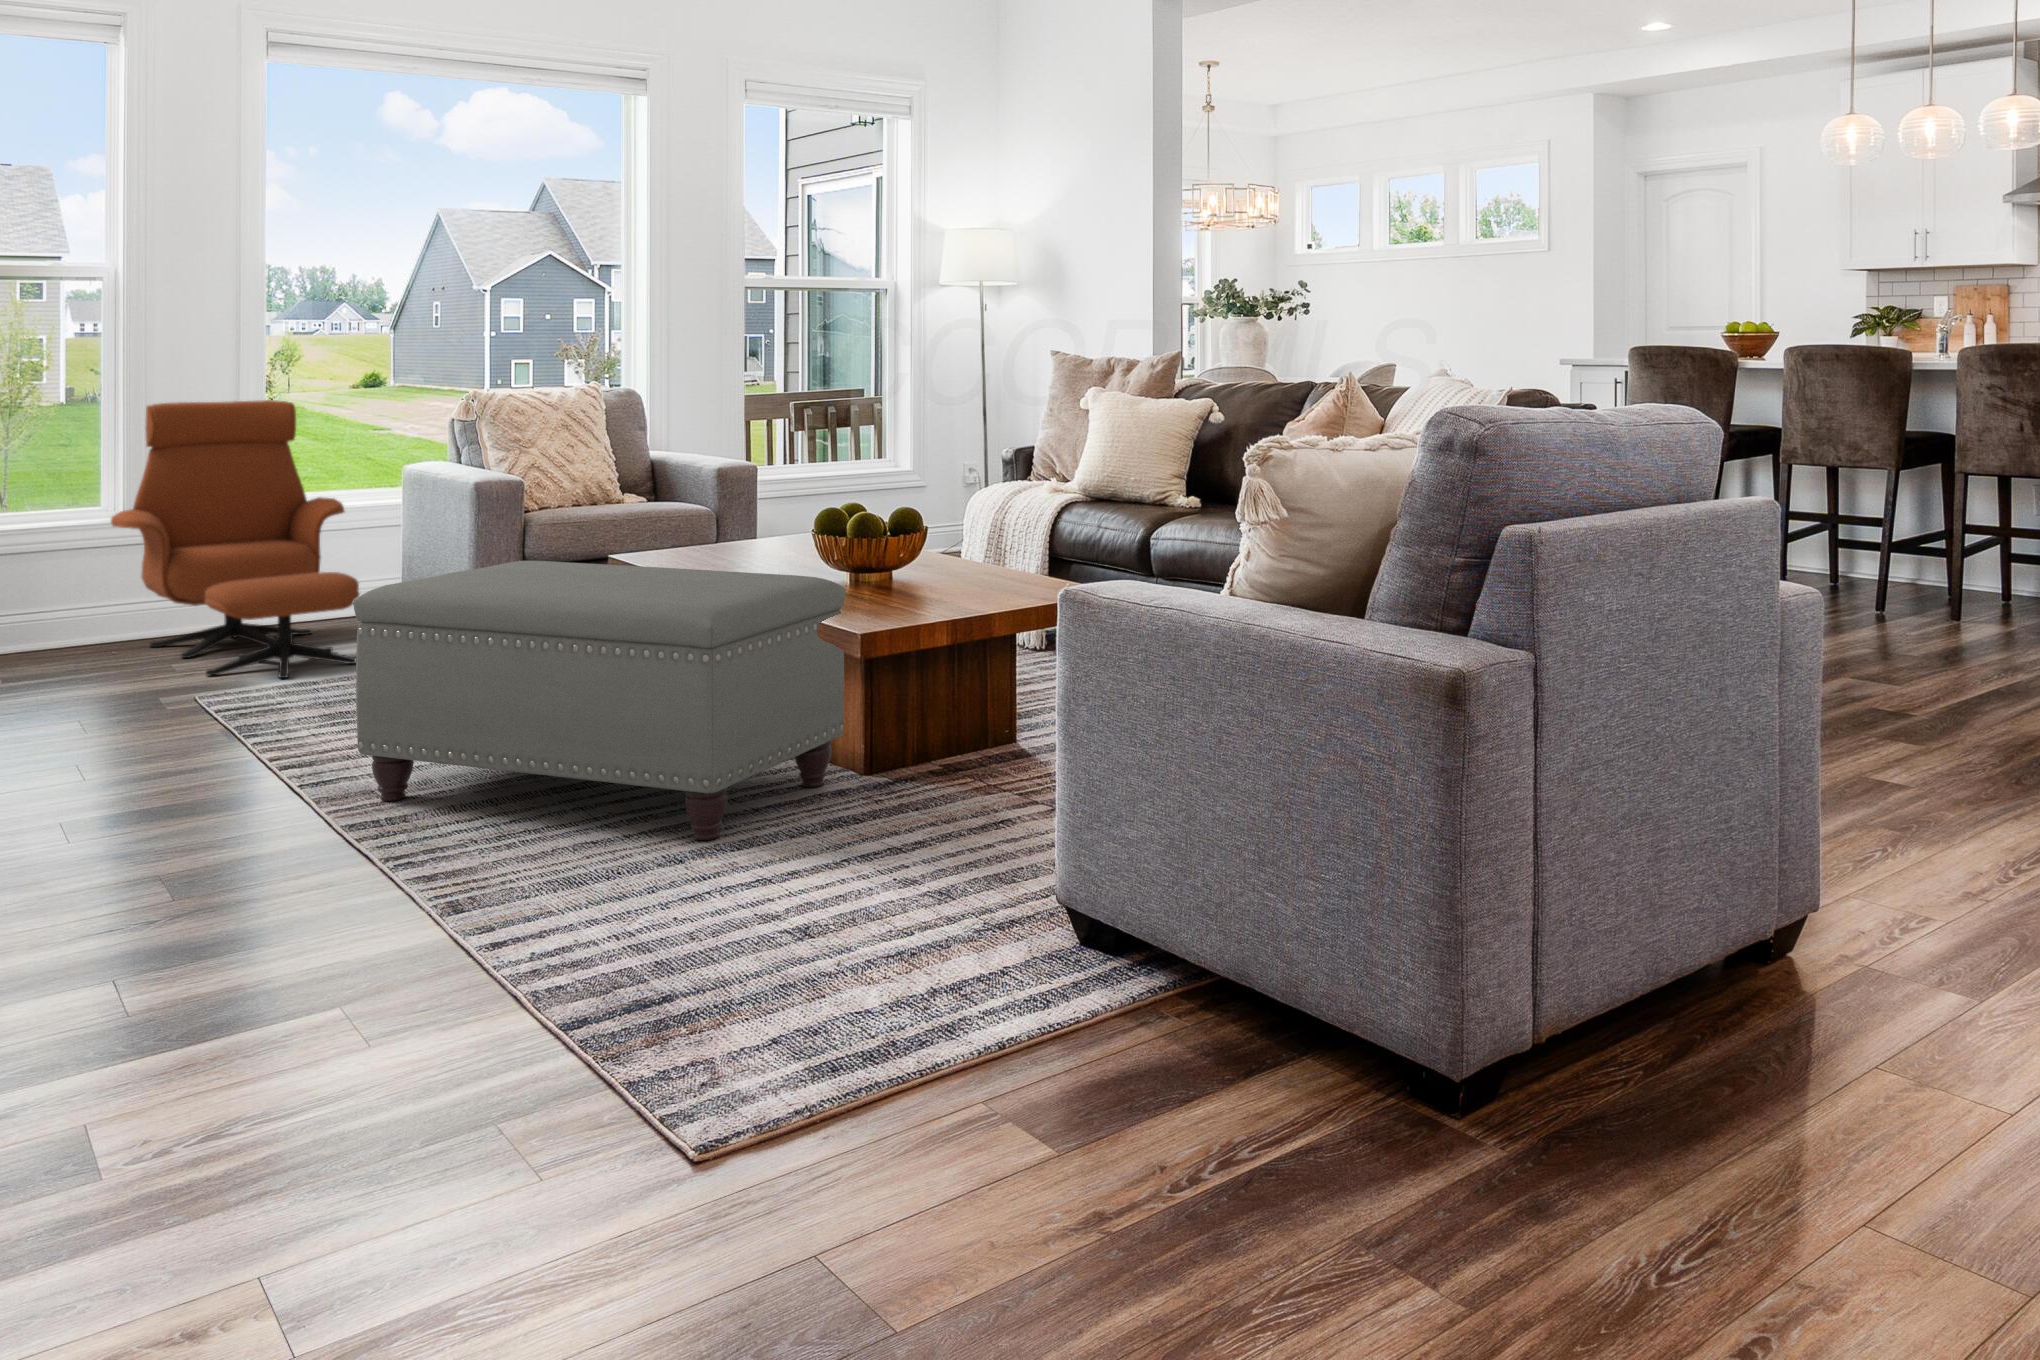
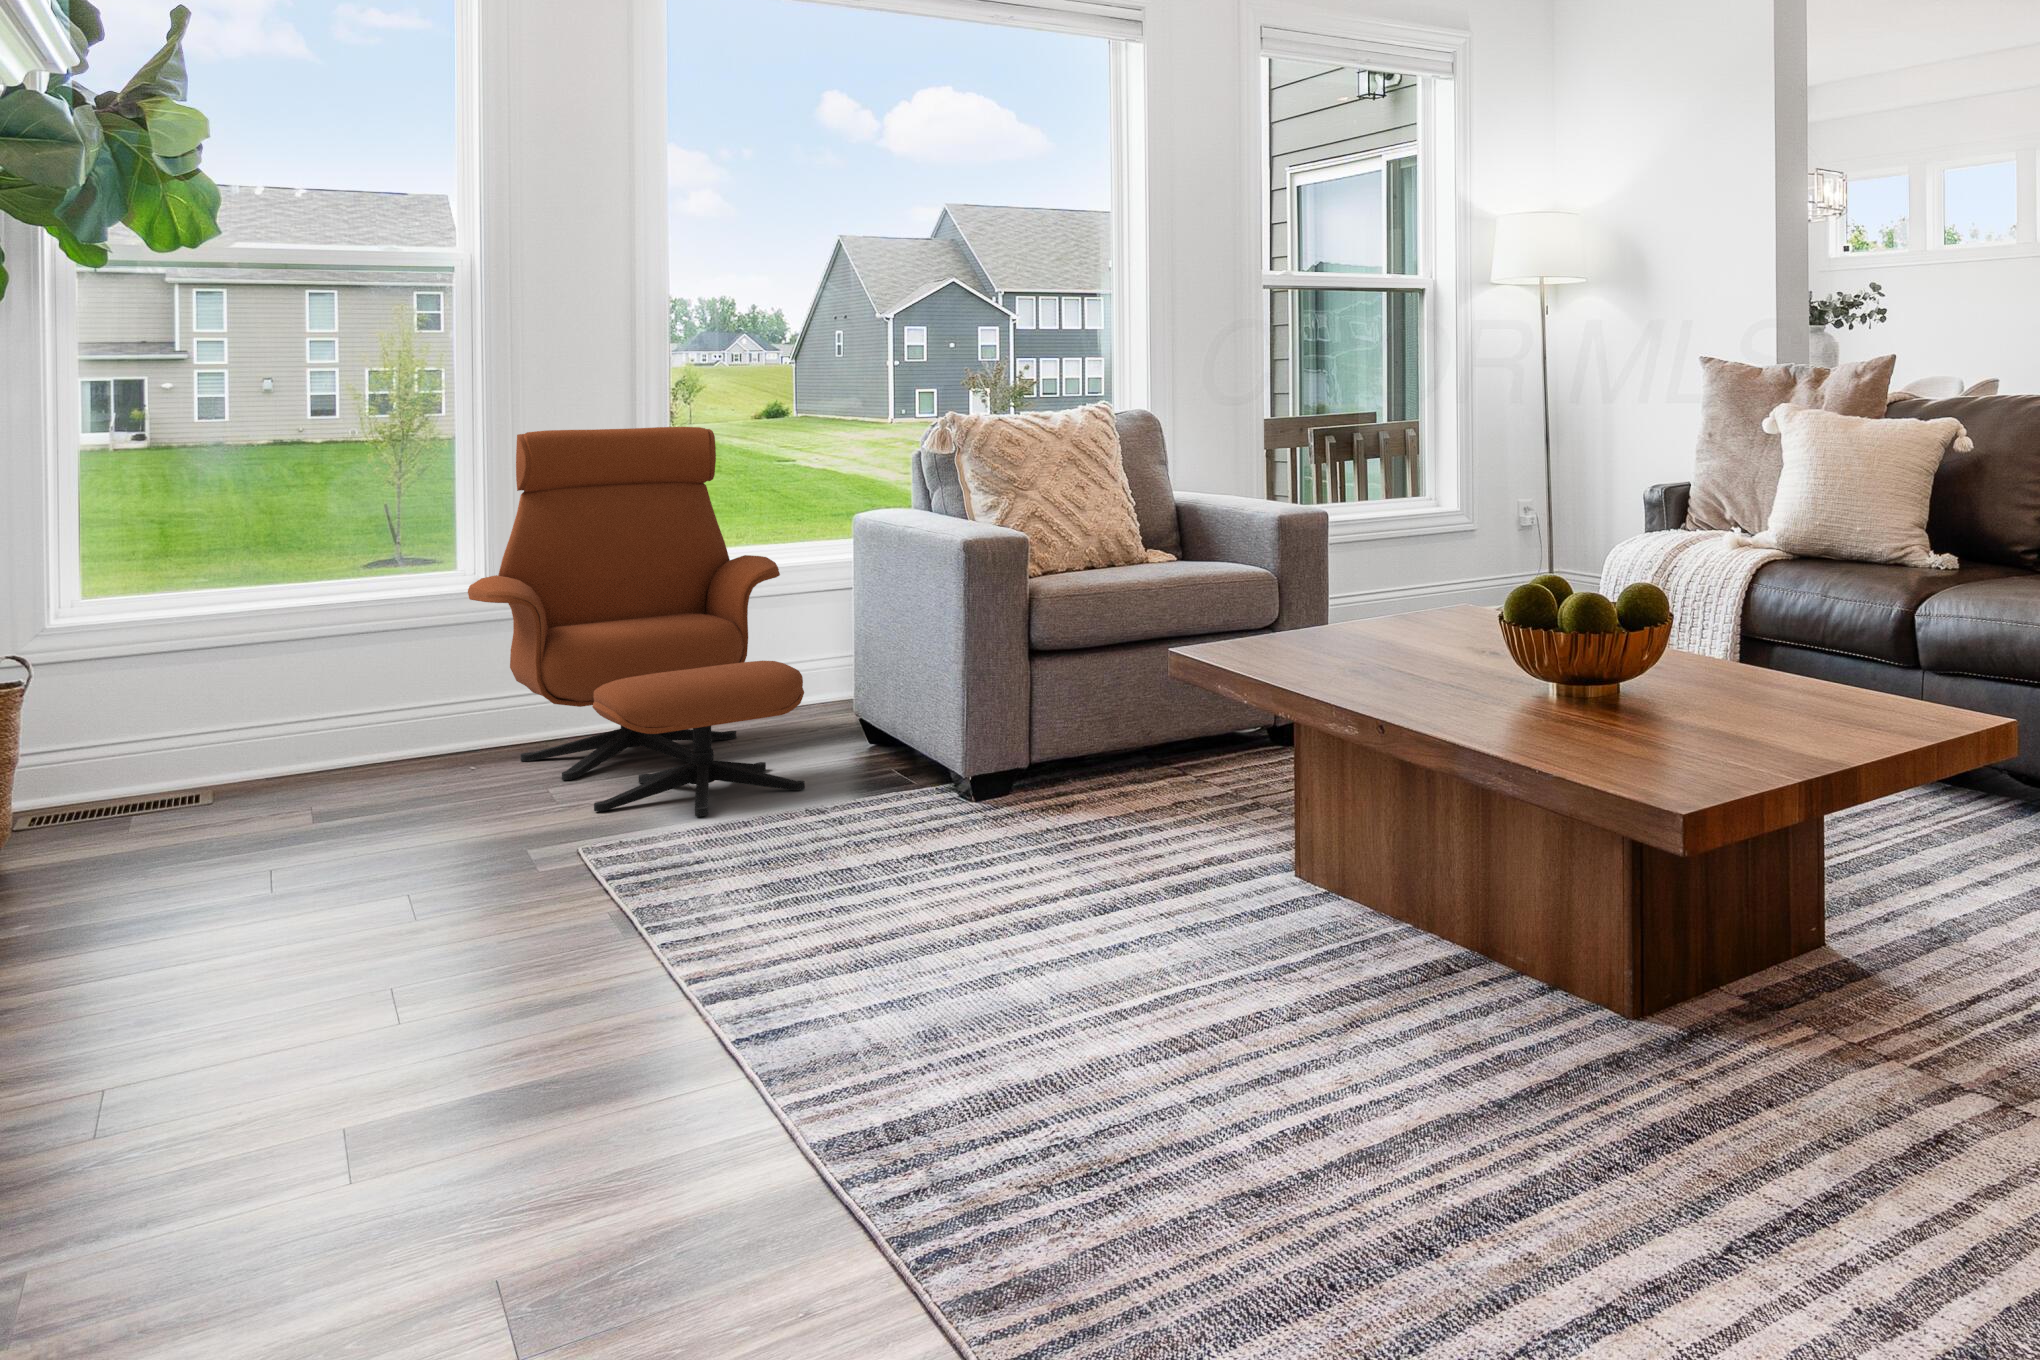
ottoman: present [353,561,846,840] -> none [825,669,1603,1186]

